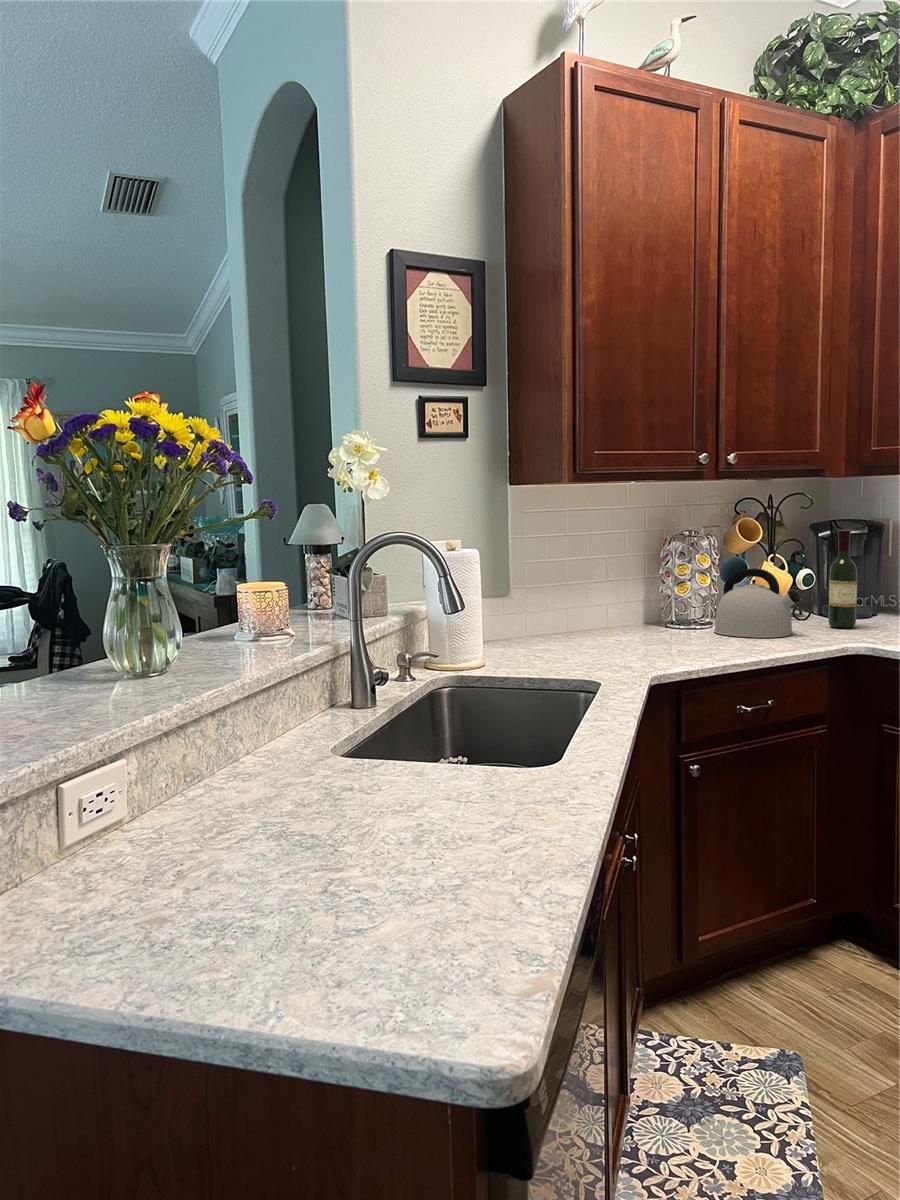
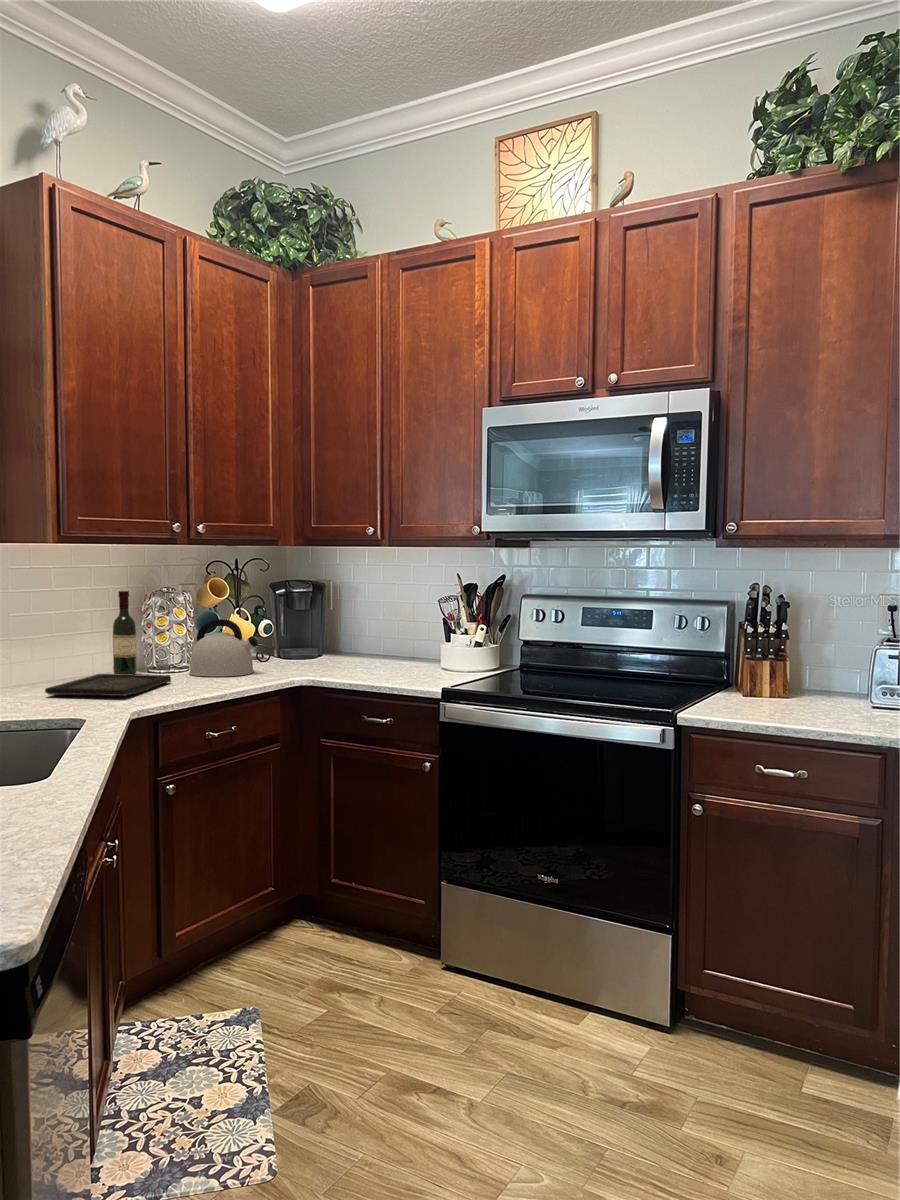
wine bottle: present [828,530,857,628] -> present [113,591,137,674]
tray: none [559,627,695,656] -> present [45,674,171,696]

